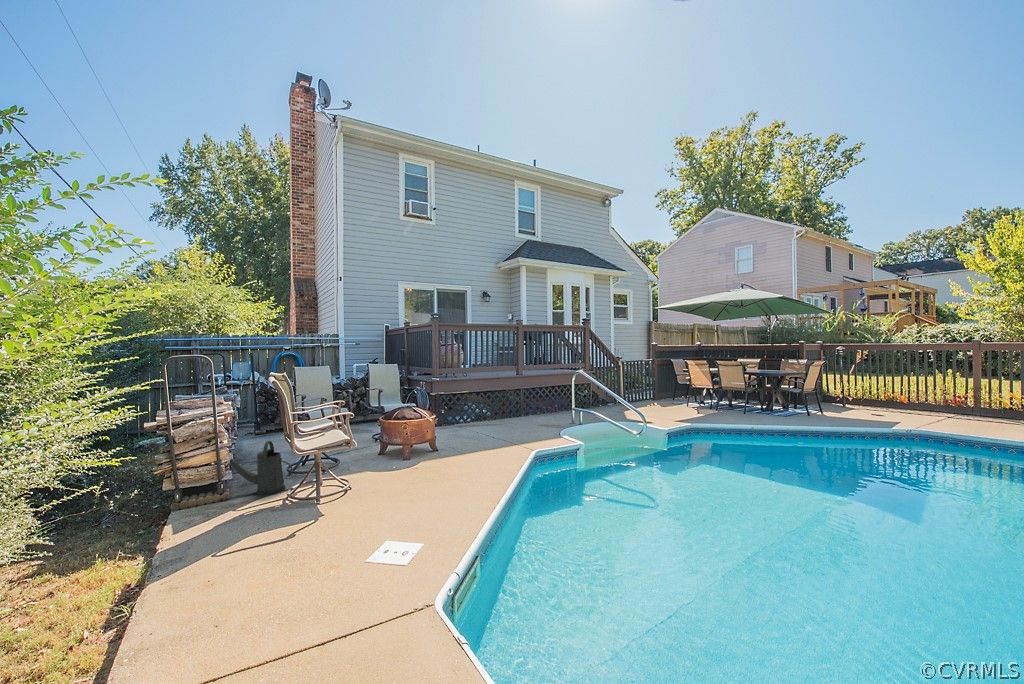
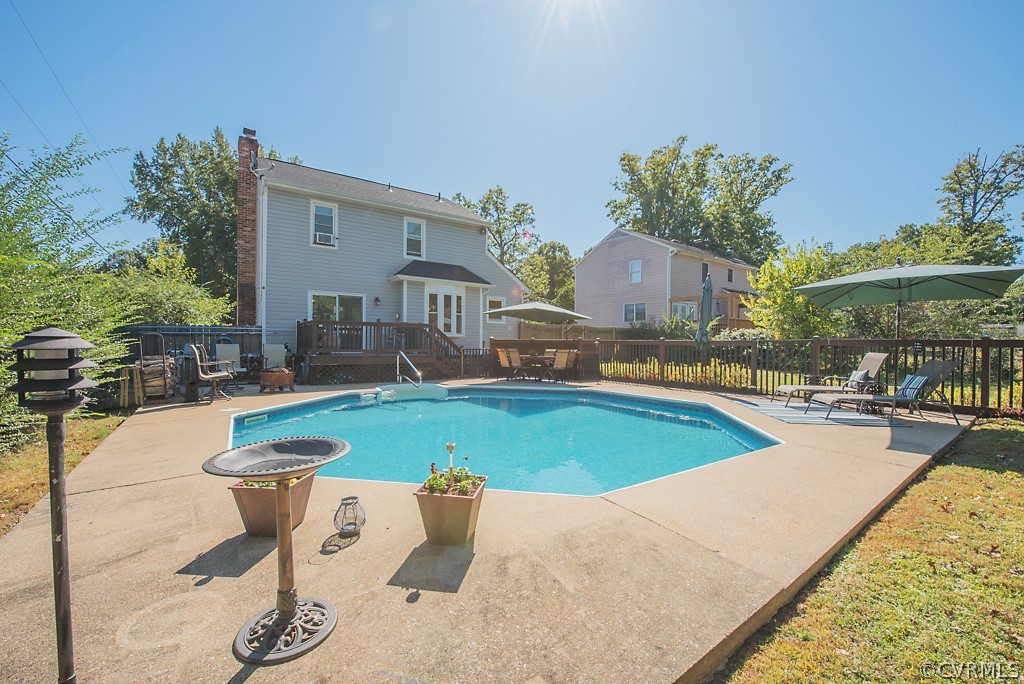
stool: none [120,425,174,522] -> present [120,366,143,407]

